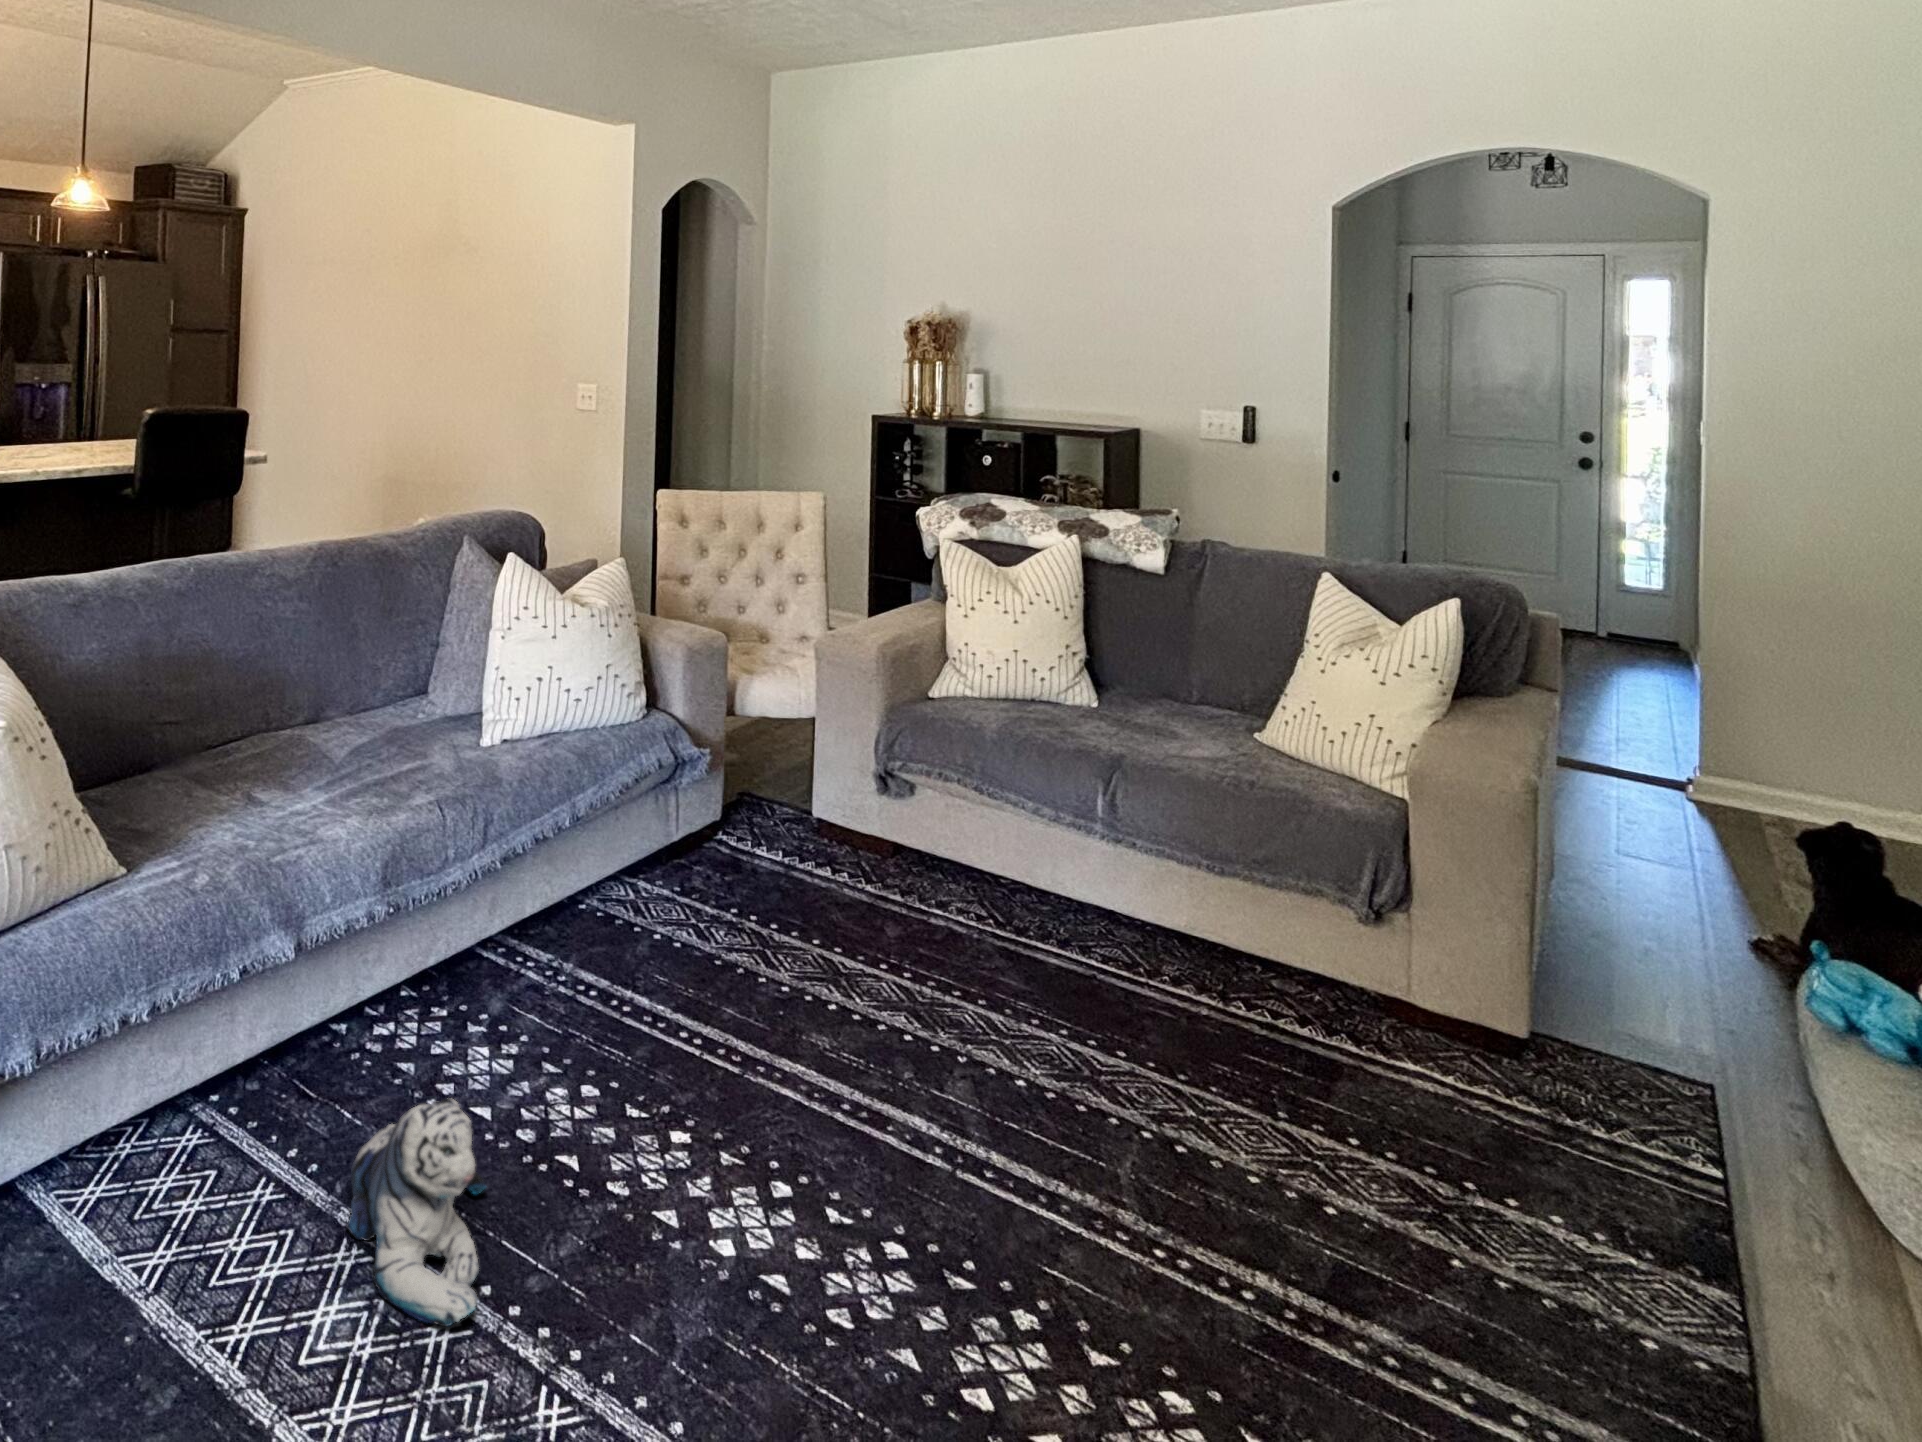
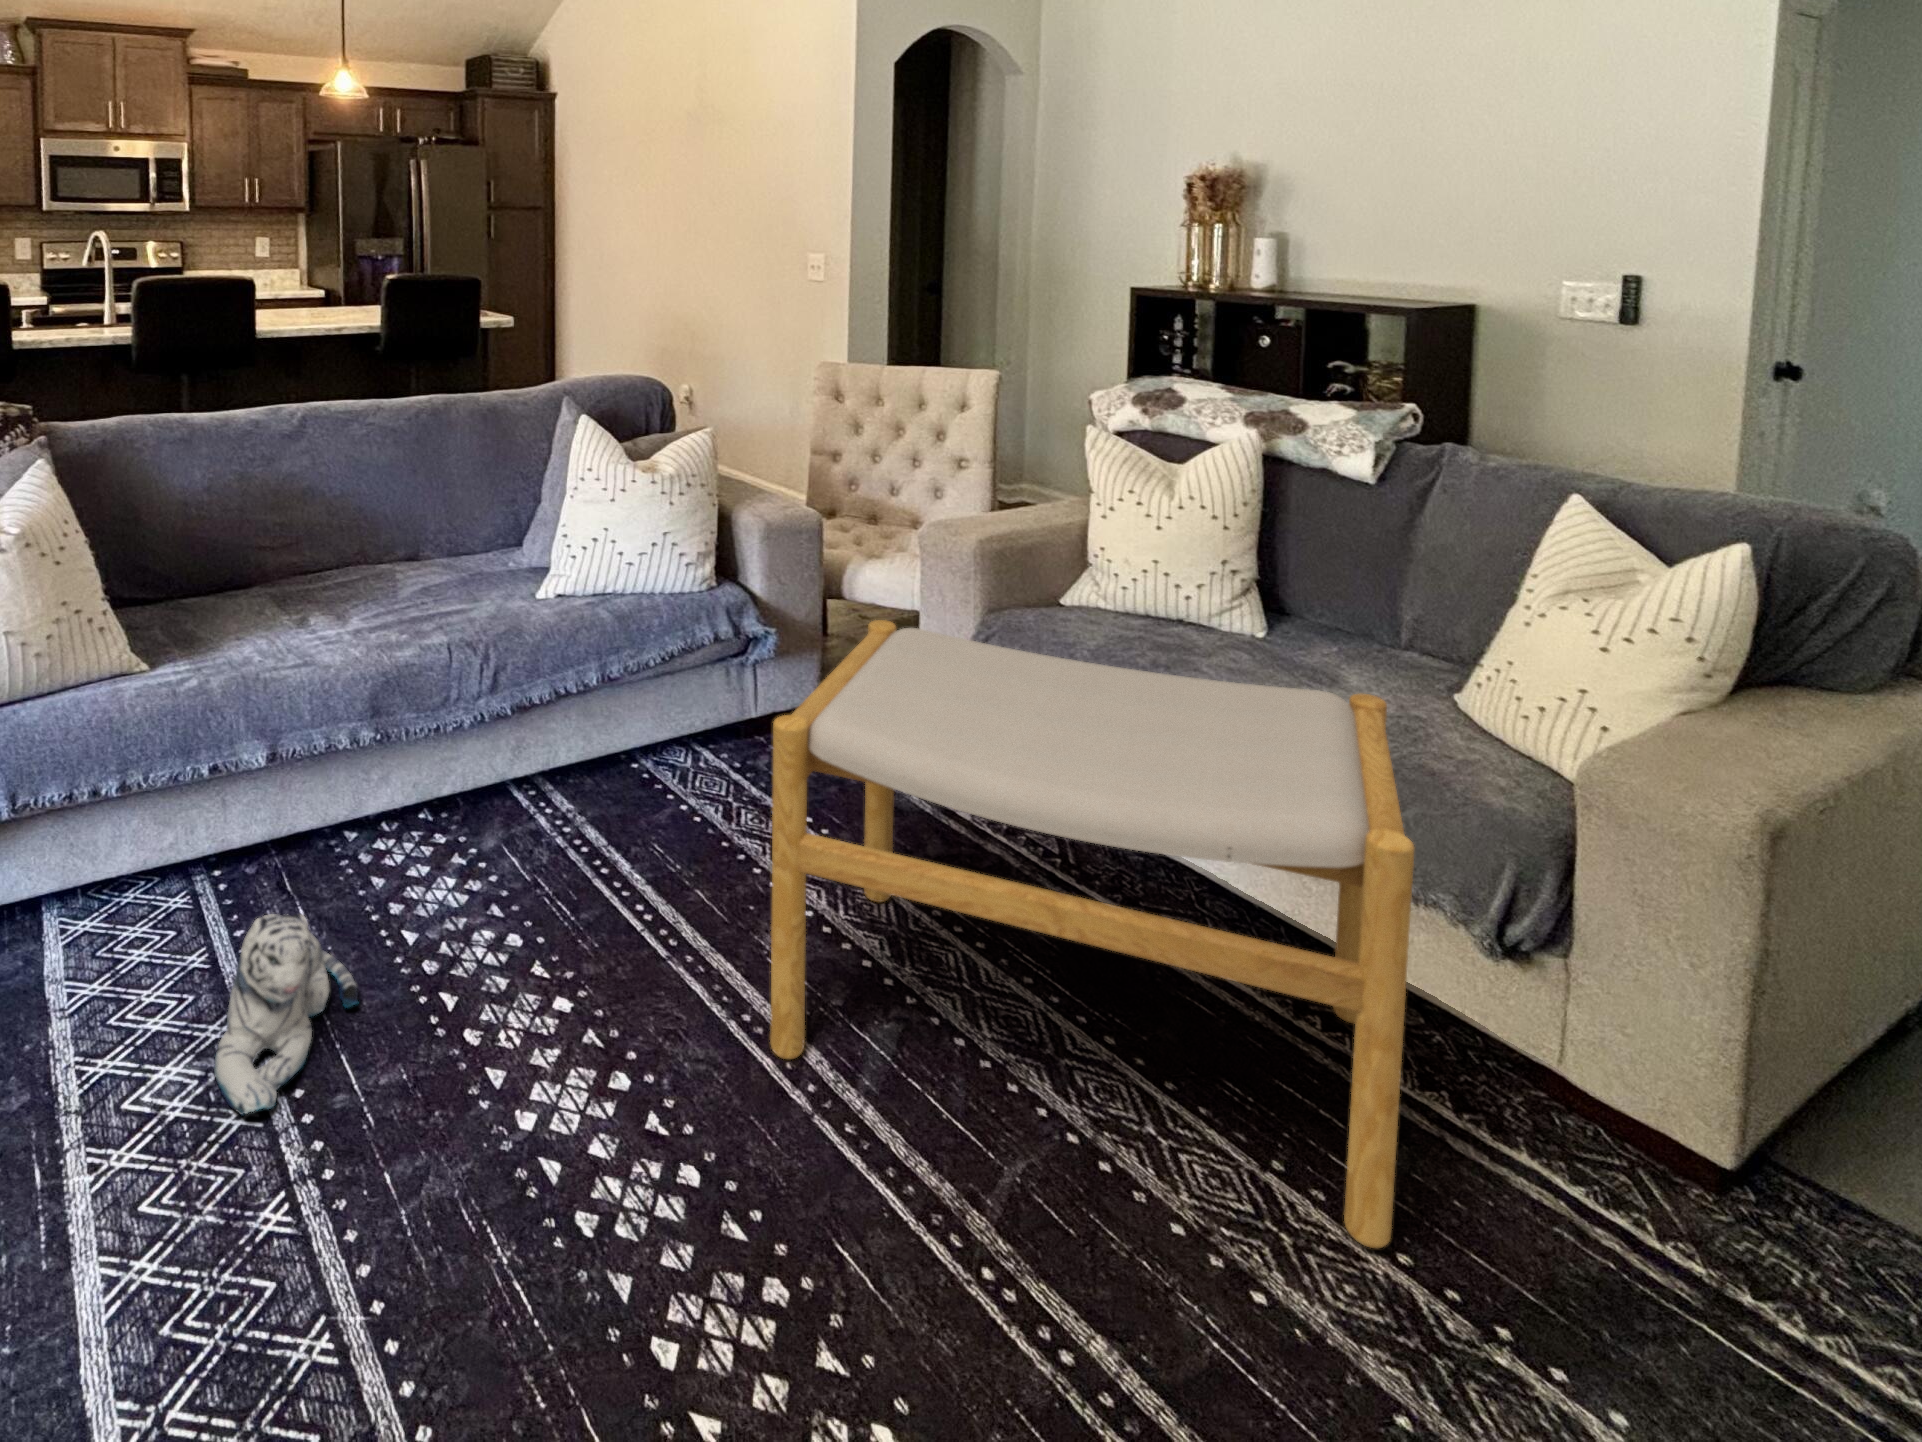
footstool: none [863,723,1390,1156] -> present [770,620,1414,1248]

